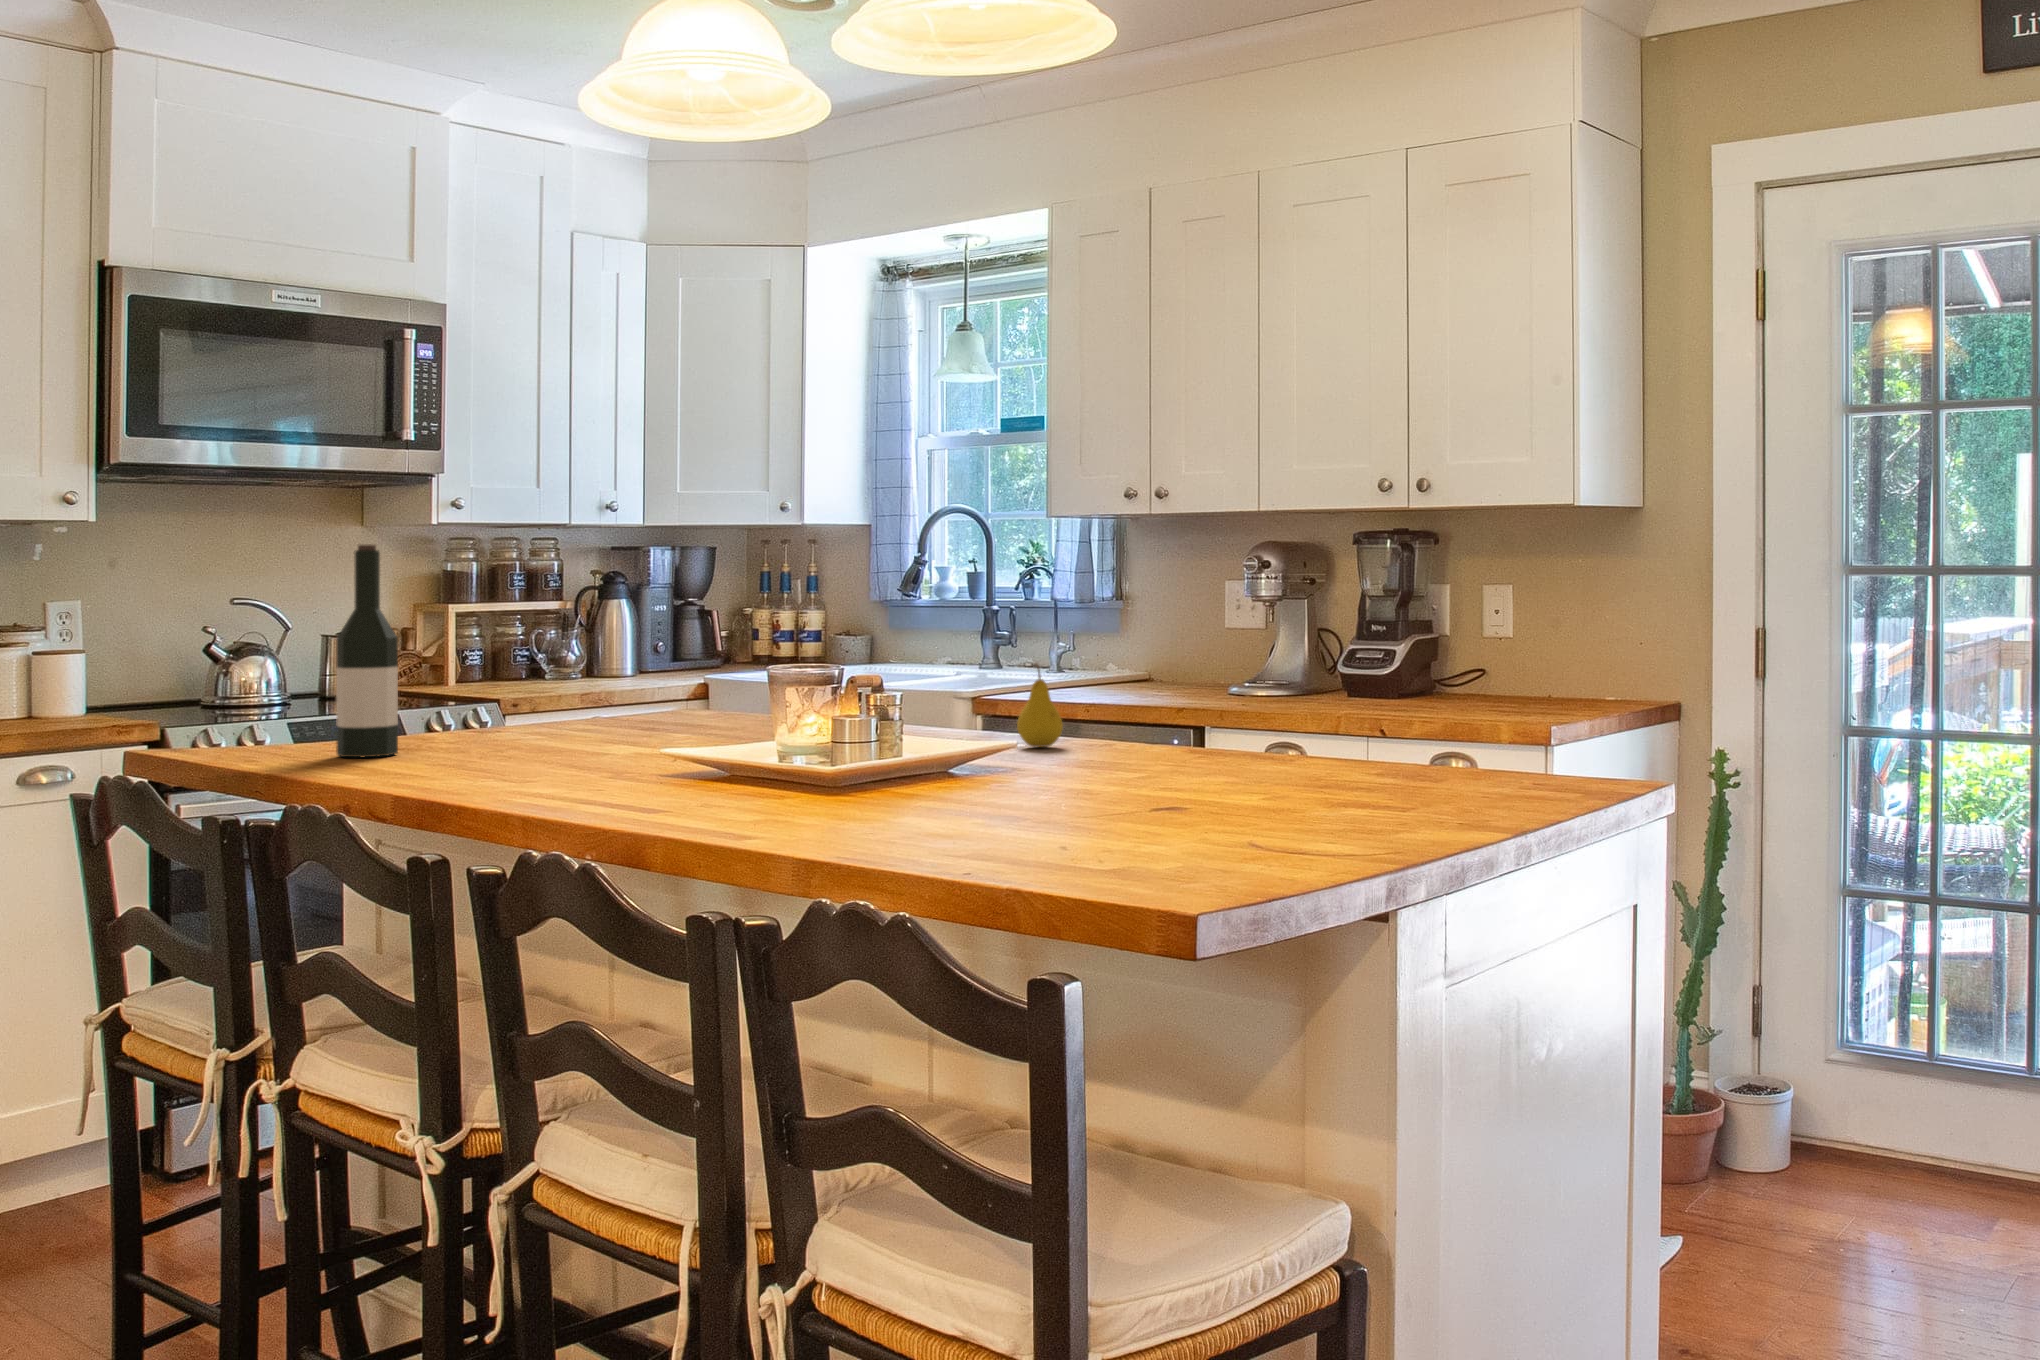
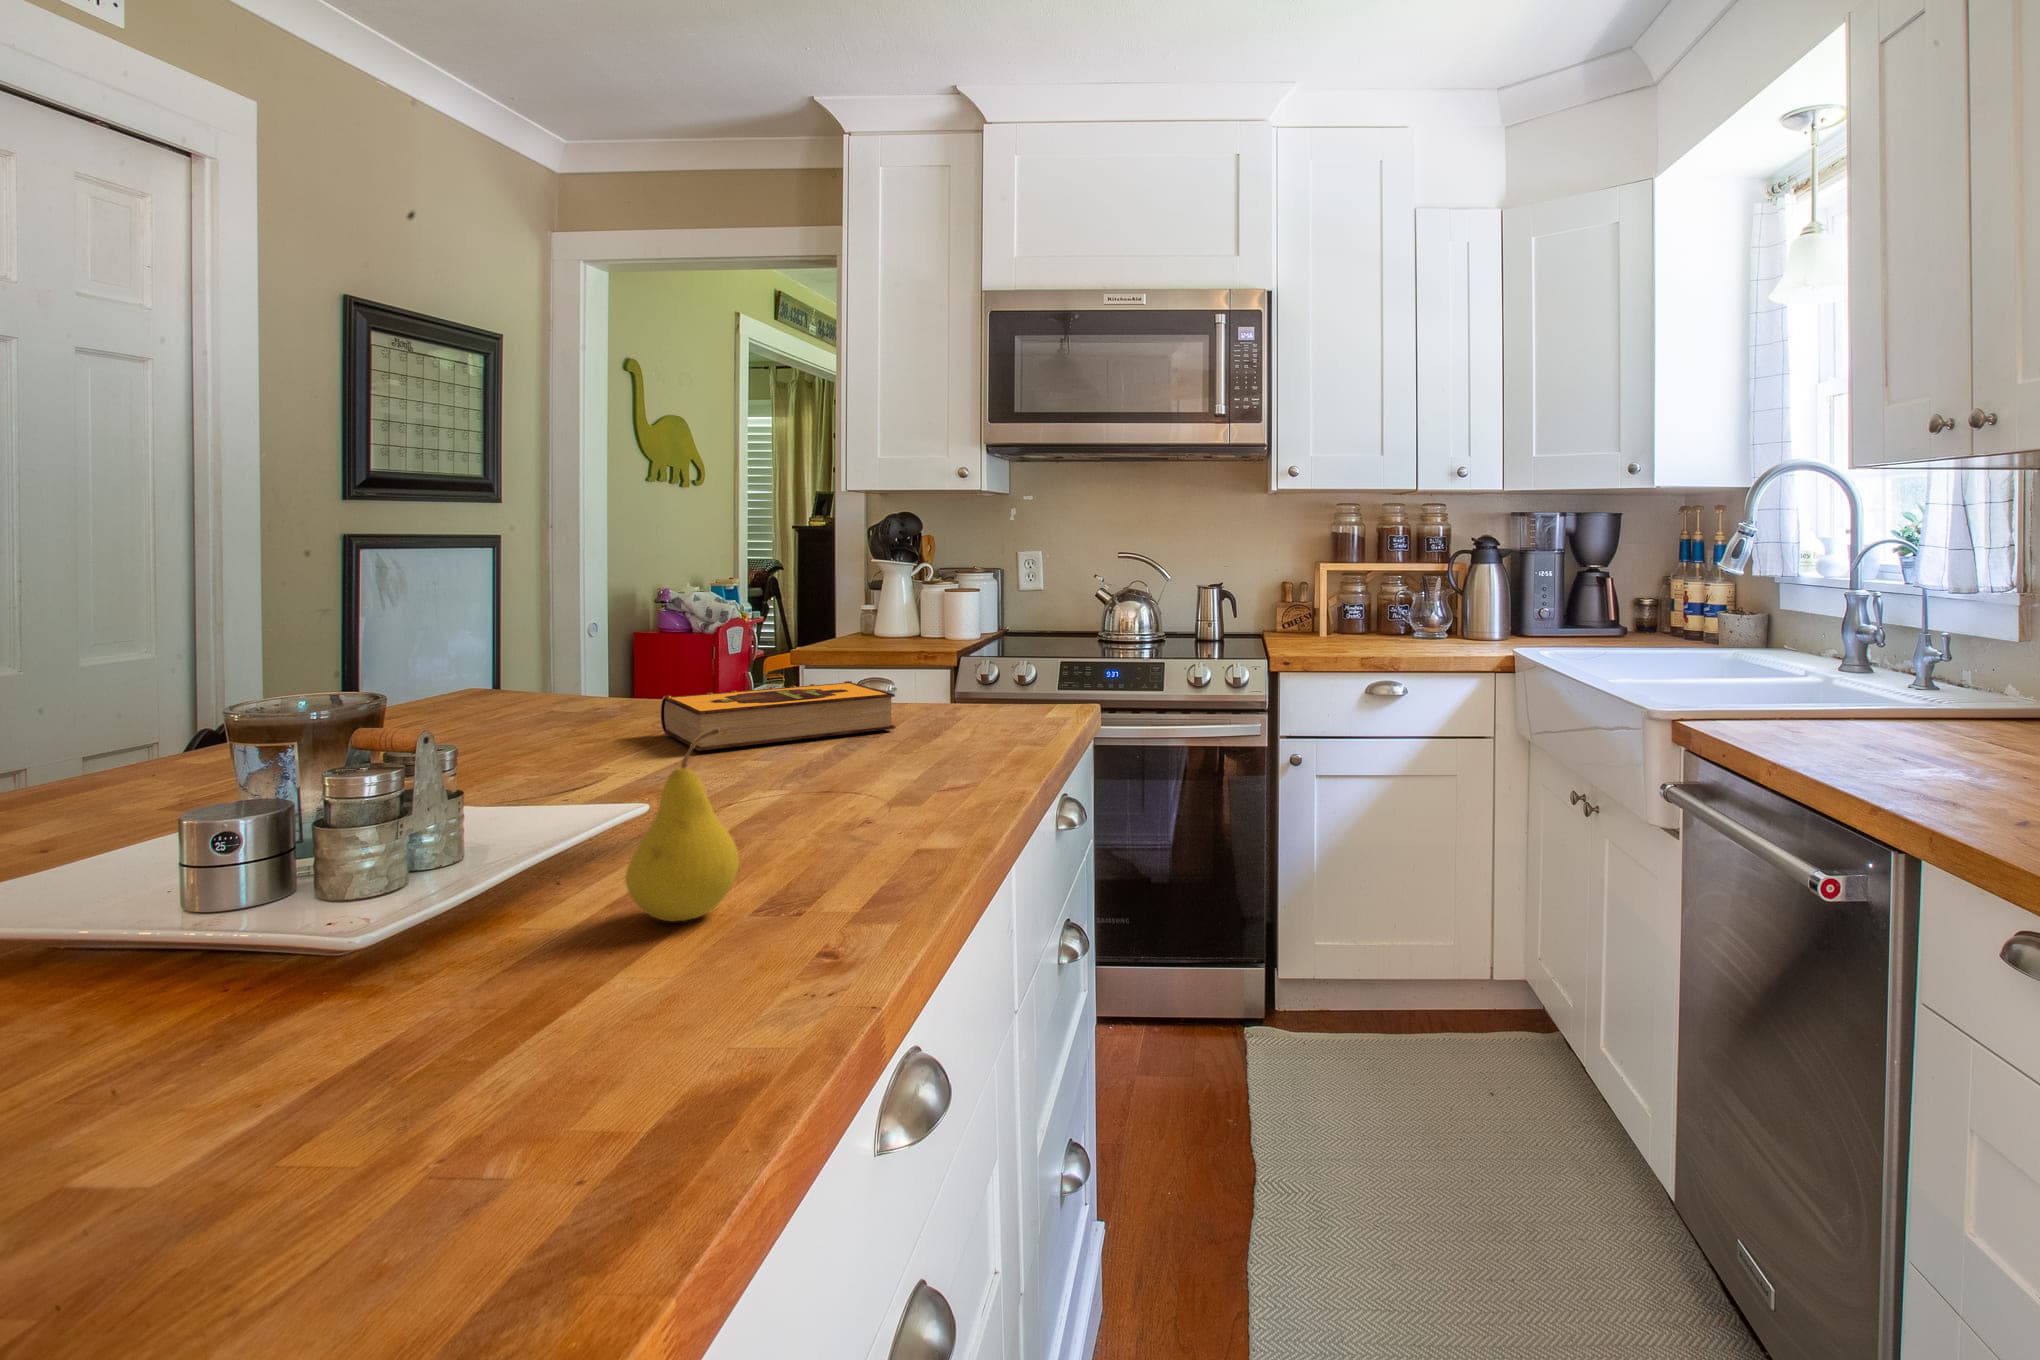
wine bottle: present [336,545,398,757] -> none [459,498,530,726]
hardback book: none [558,698,687,741] -> present [661,681,895,751]

